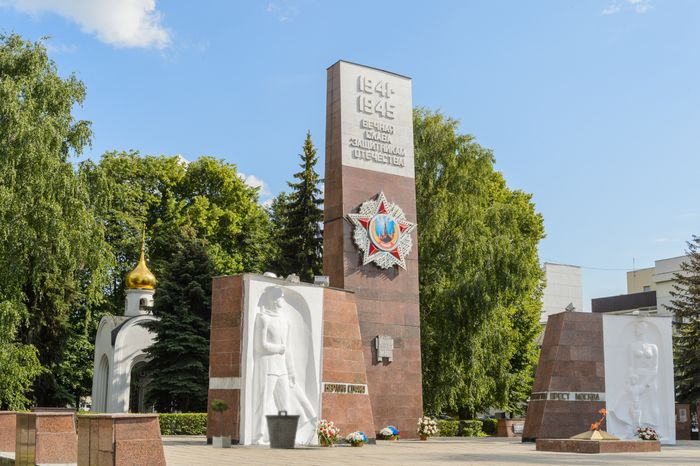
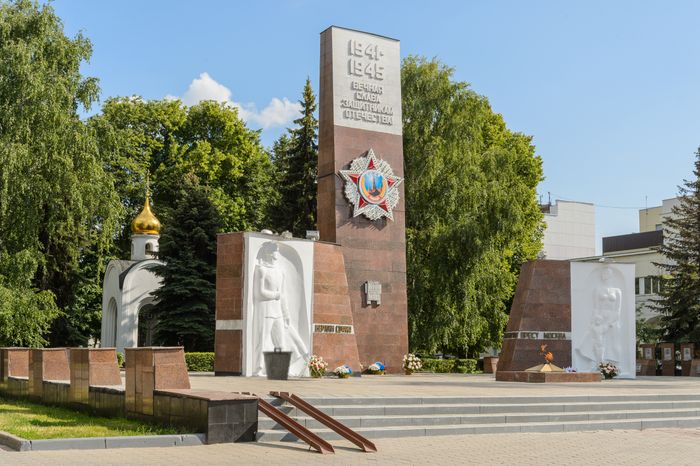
potted tree: present [211,399,231,448] -> none [215,337,233,379]

